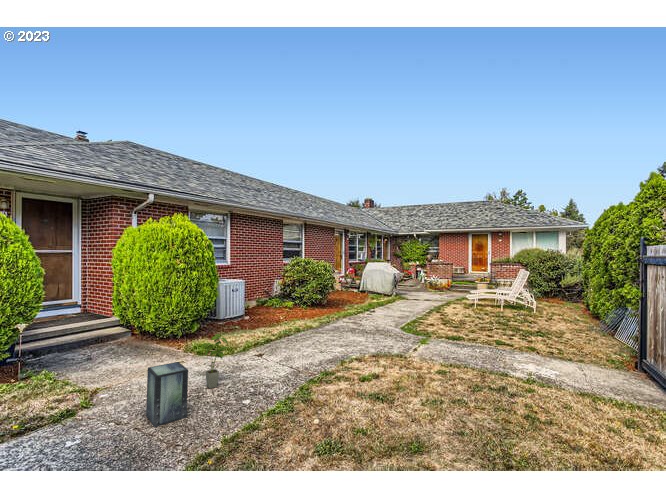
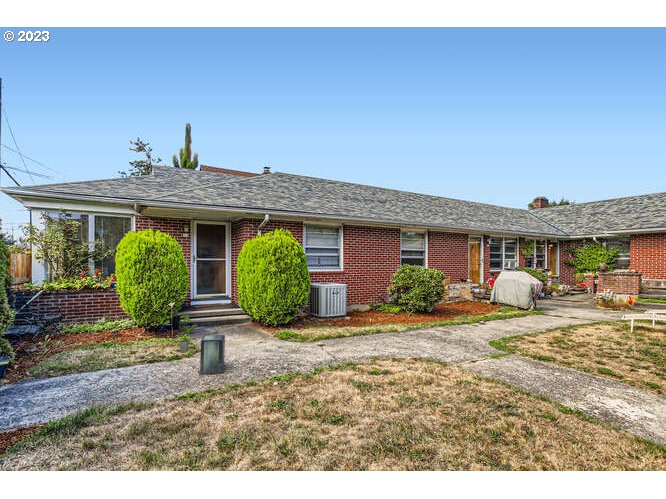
house plant: present [201,334,228,388] -> present [179,315,197,352]

